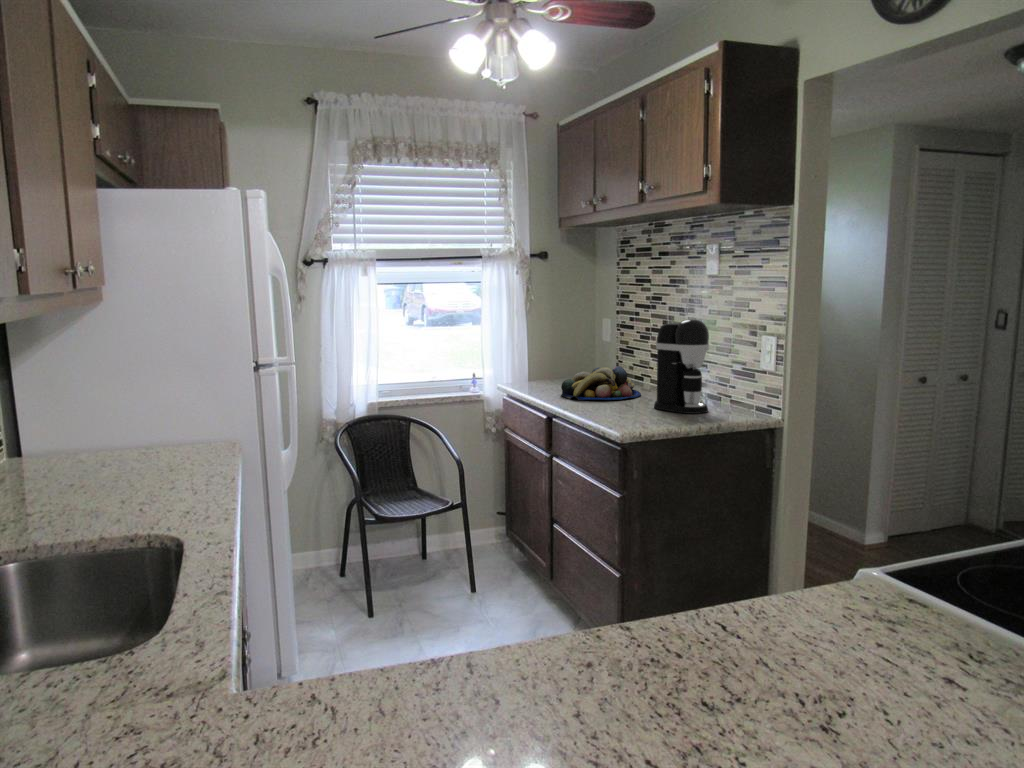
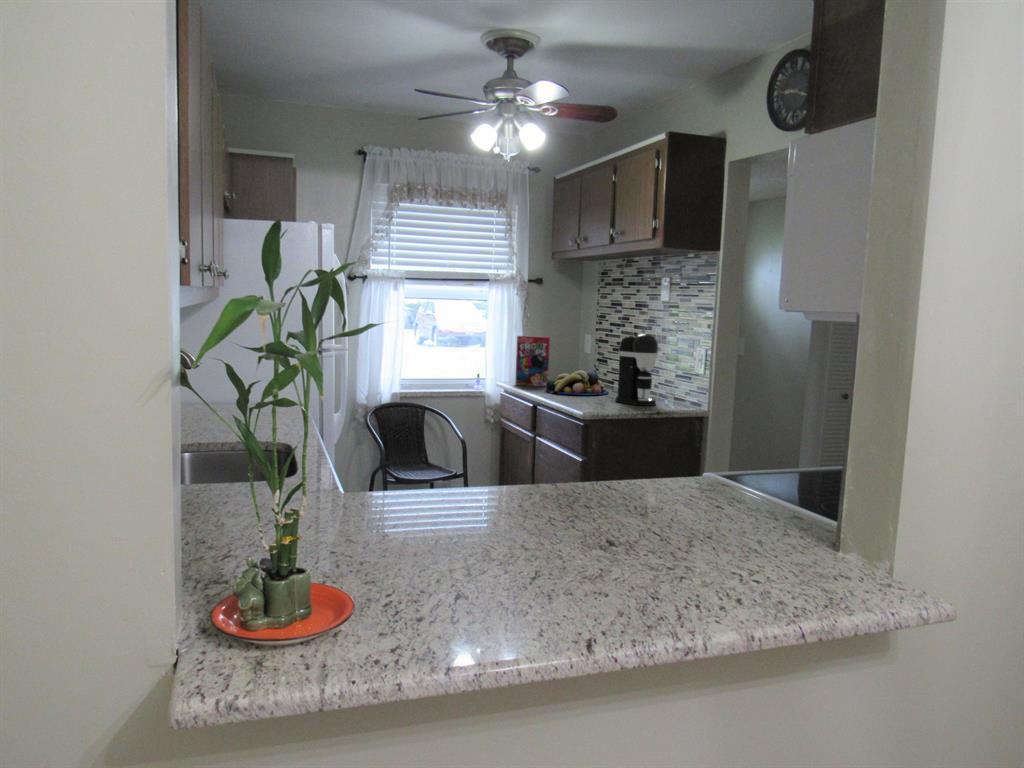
cereal box: none [521,325,562,387] -> present [515,336,550,386]

